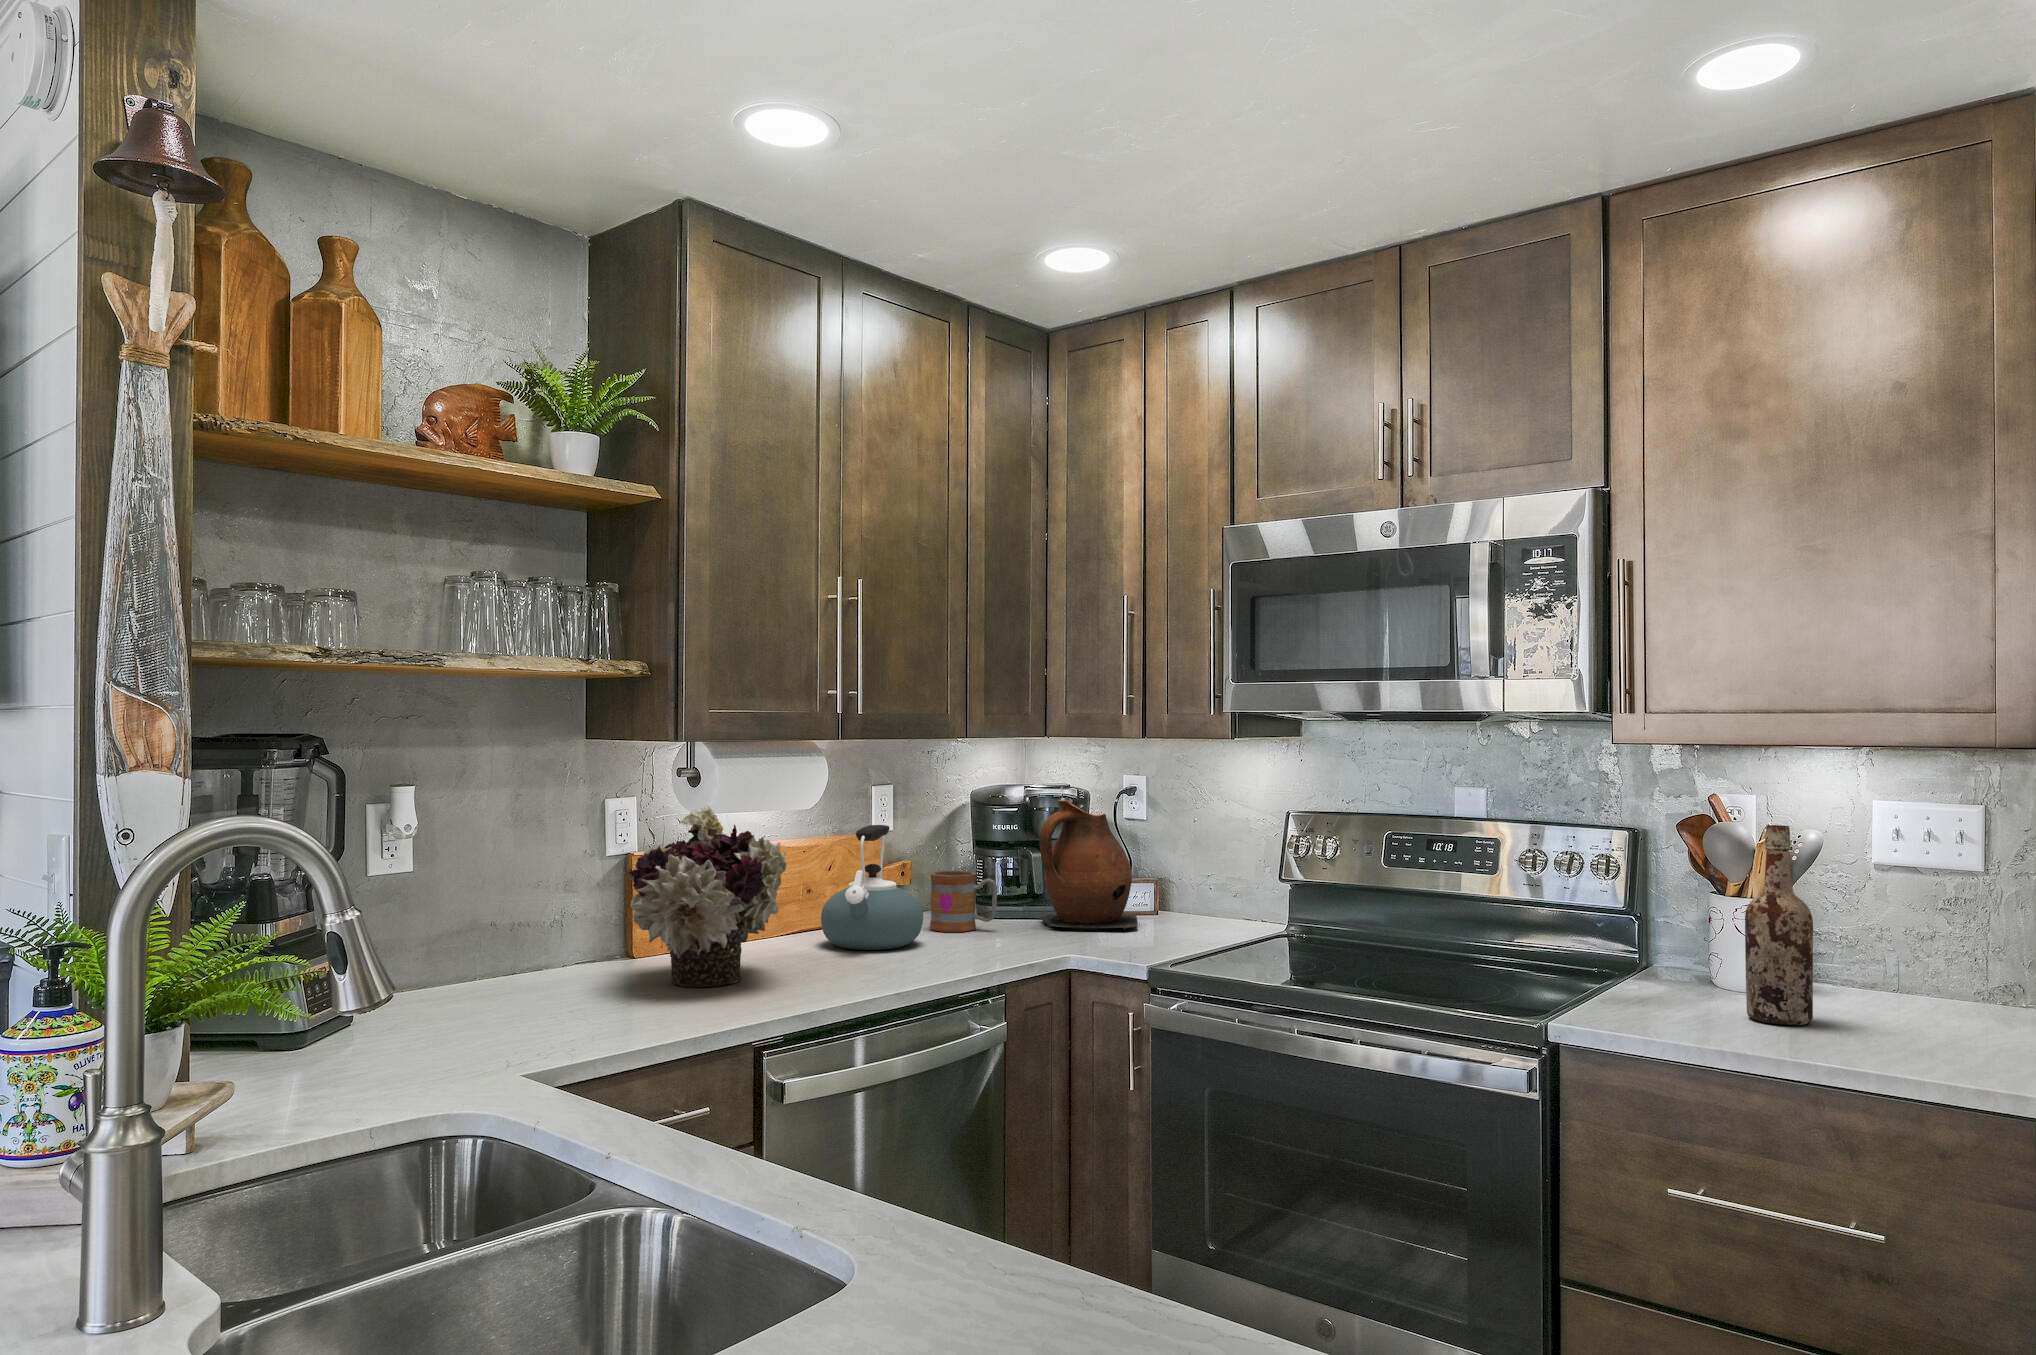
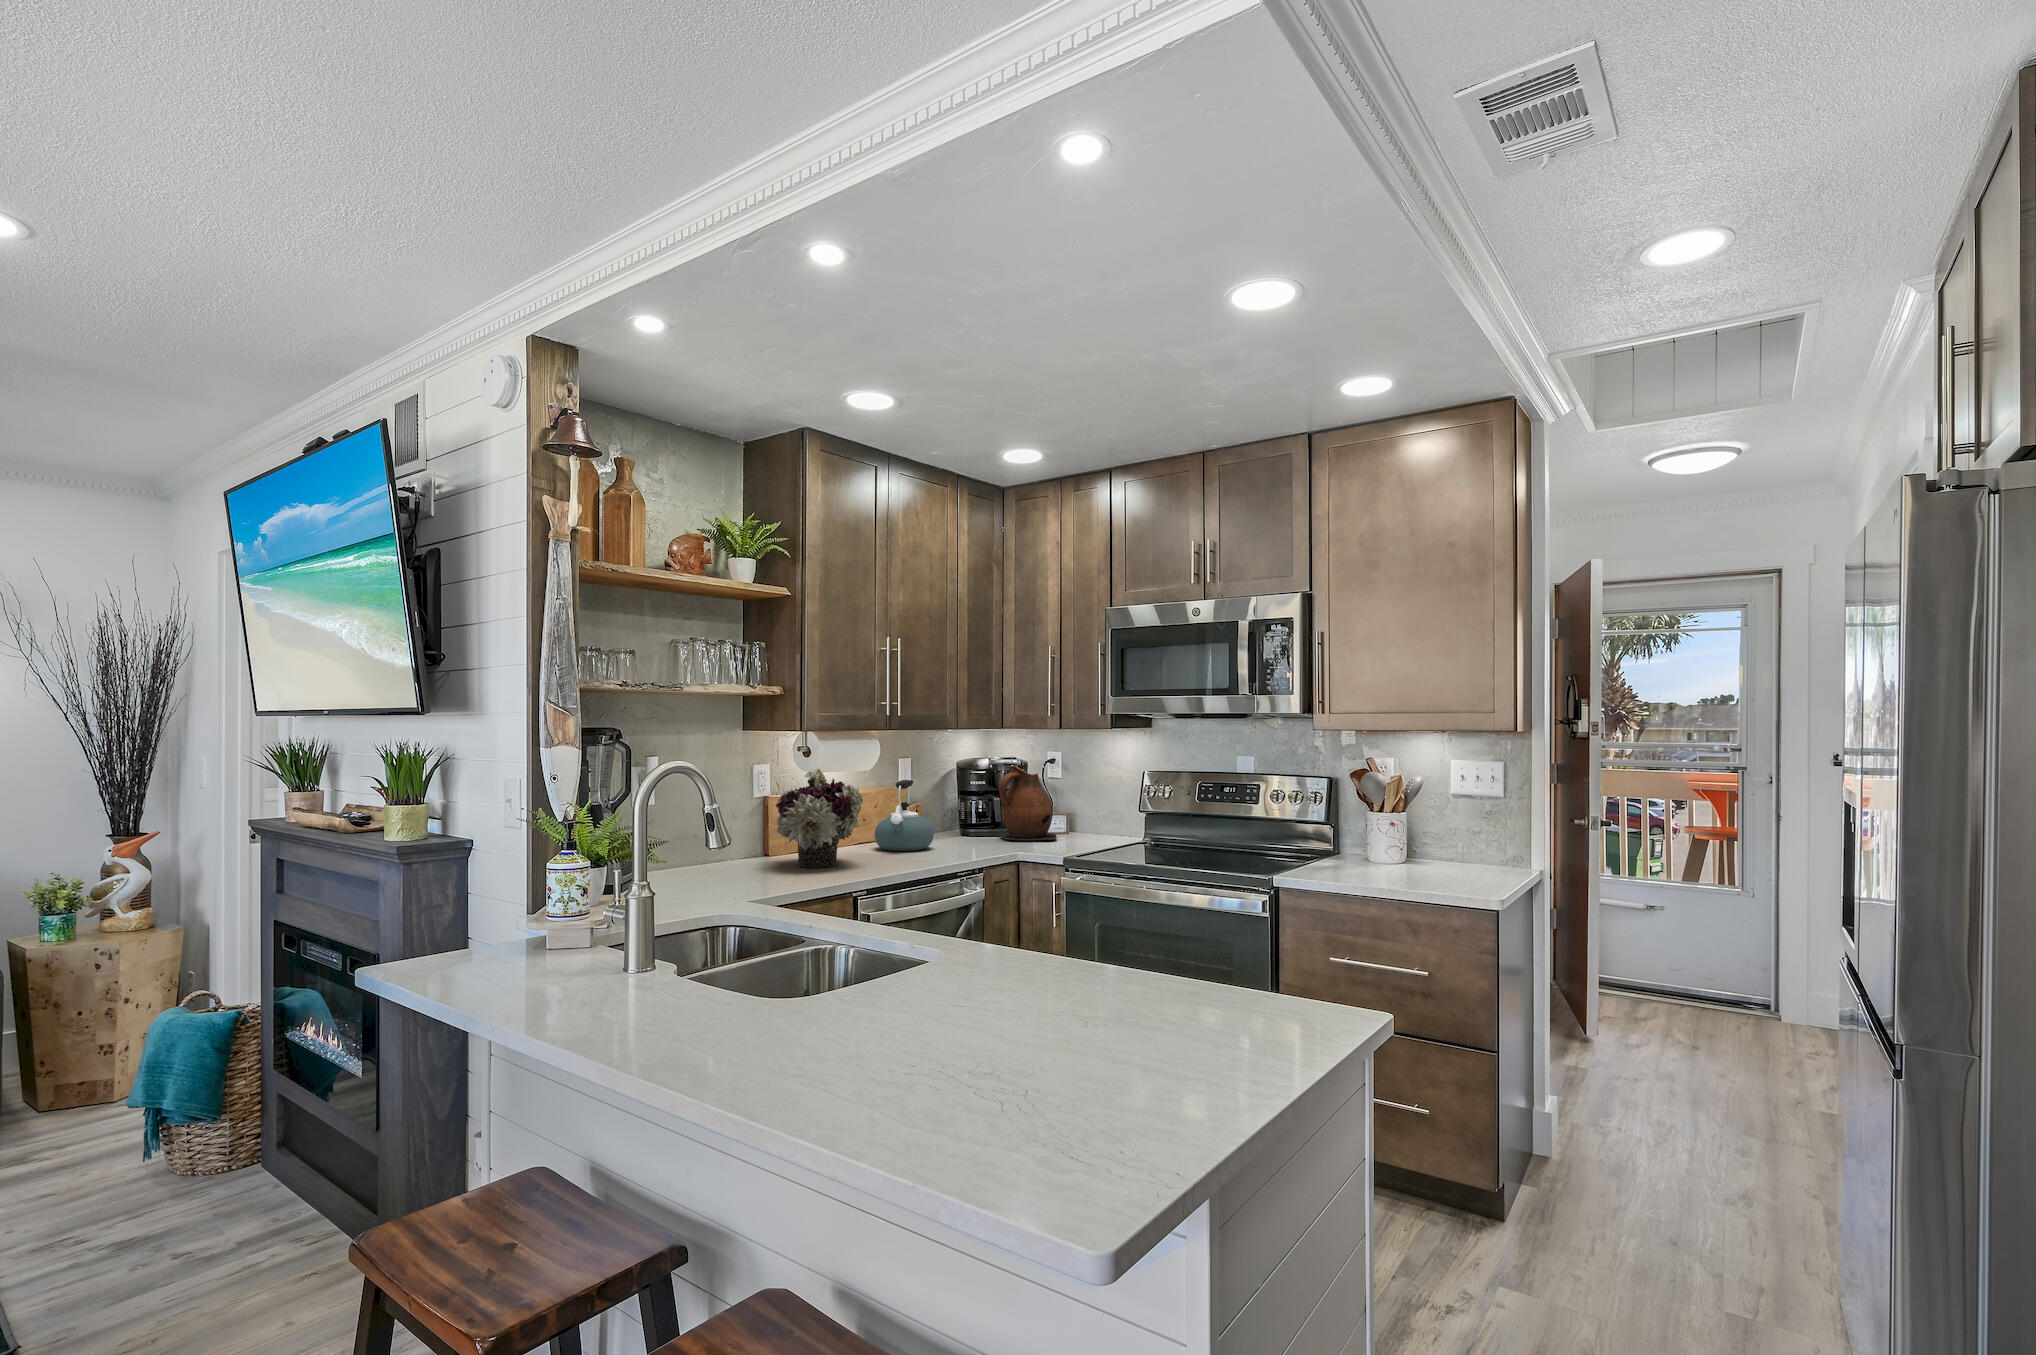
wine bottle: present [1745,825,1813,1025] -> none [1378,772,1411,876]
mug: present [930,871,998,932] -> none [935,808,975,843]

